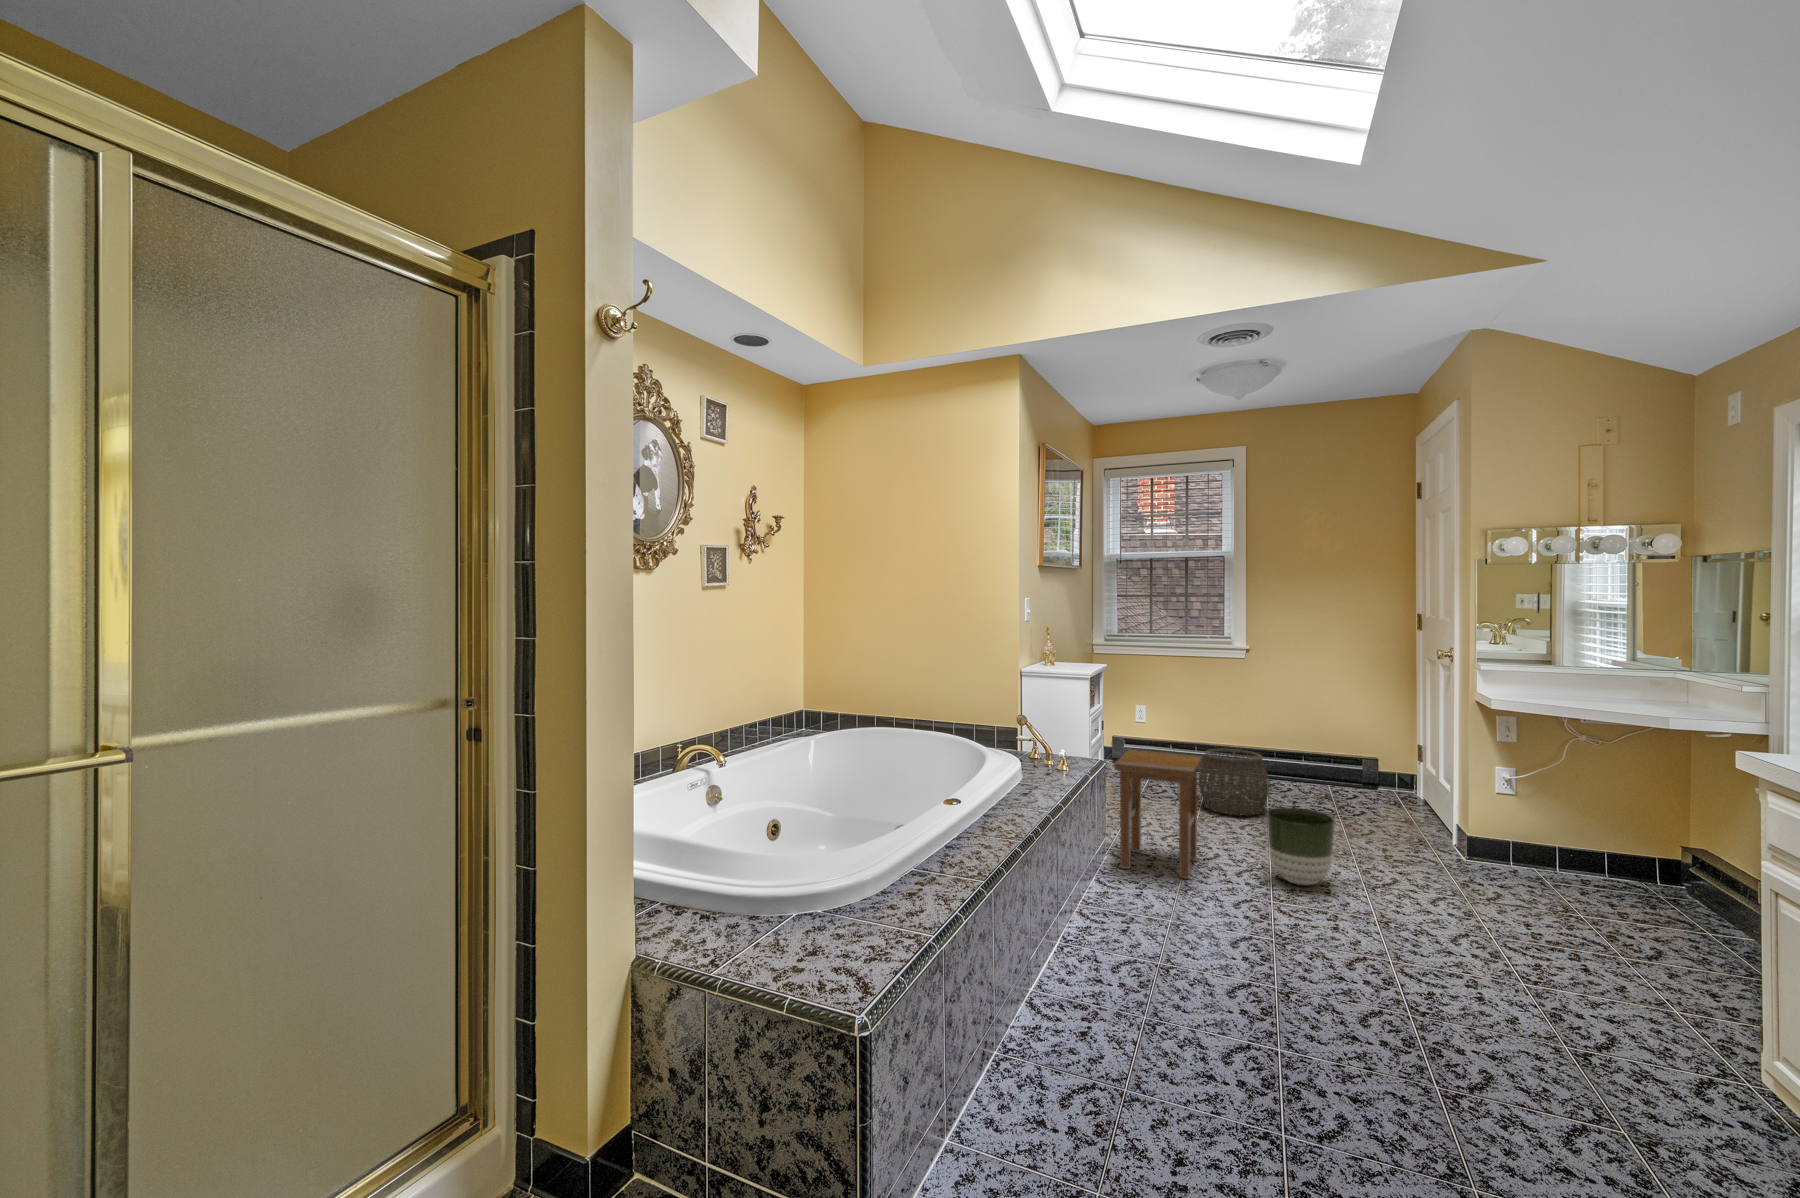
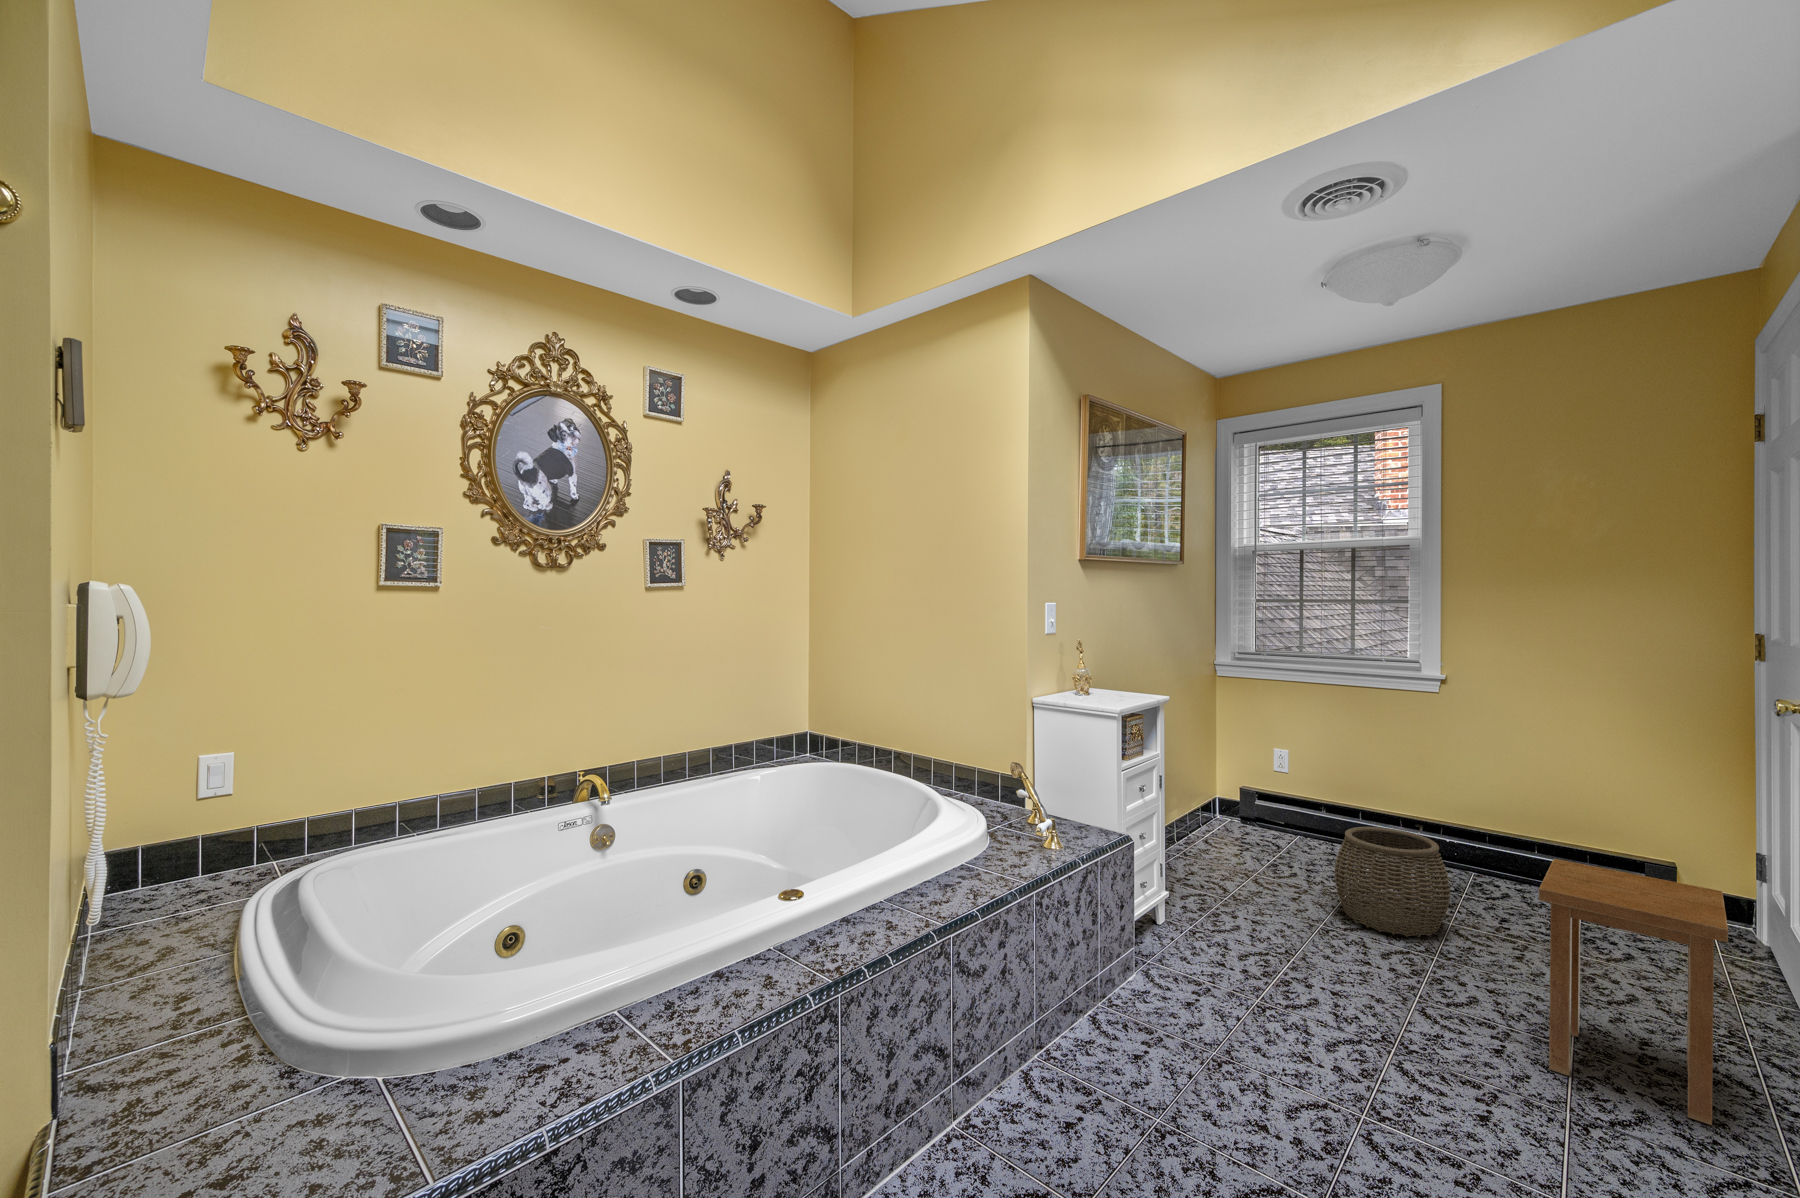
stool: present [1114,750,1203,879] -> present [1539,859,1728,1125]
planter: present [1267,808,1335,885] -> none [1380,950,1505,1096]

